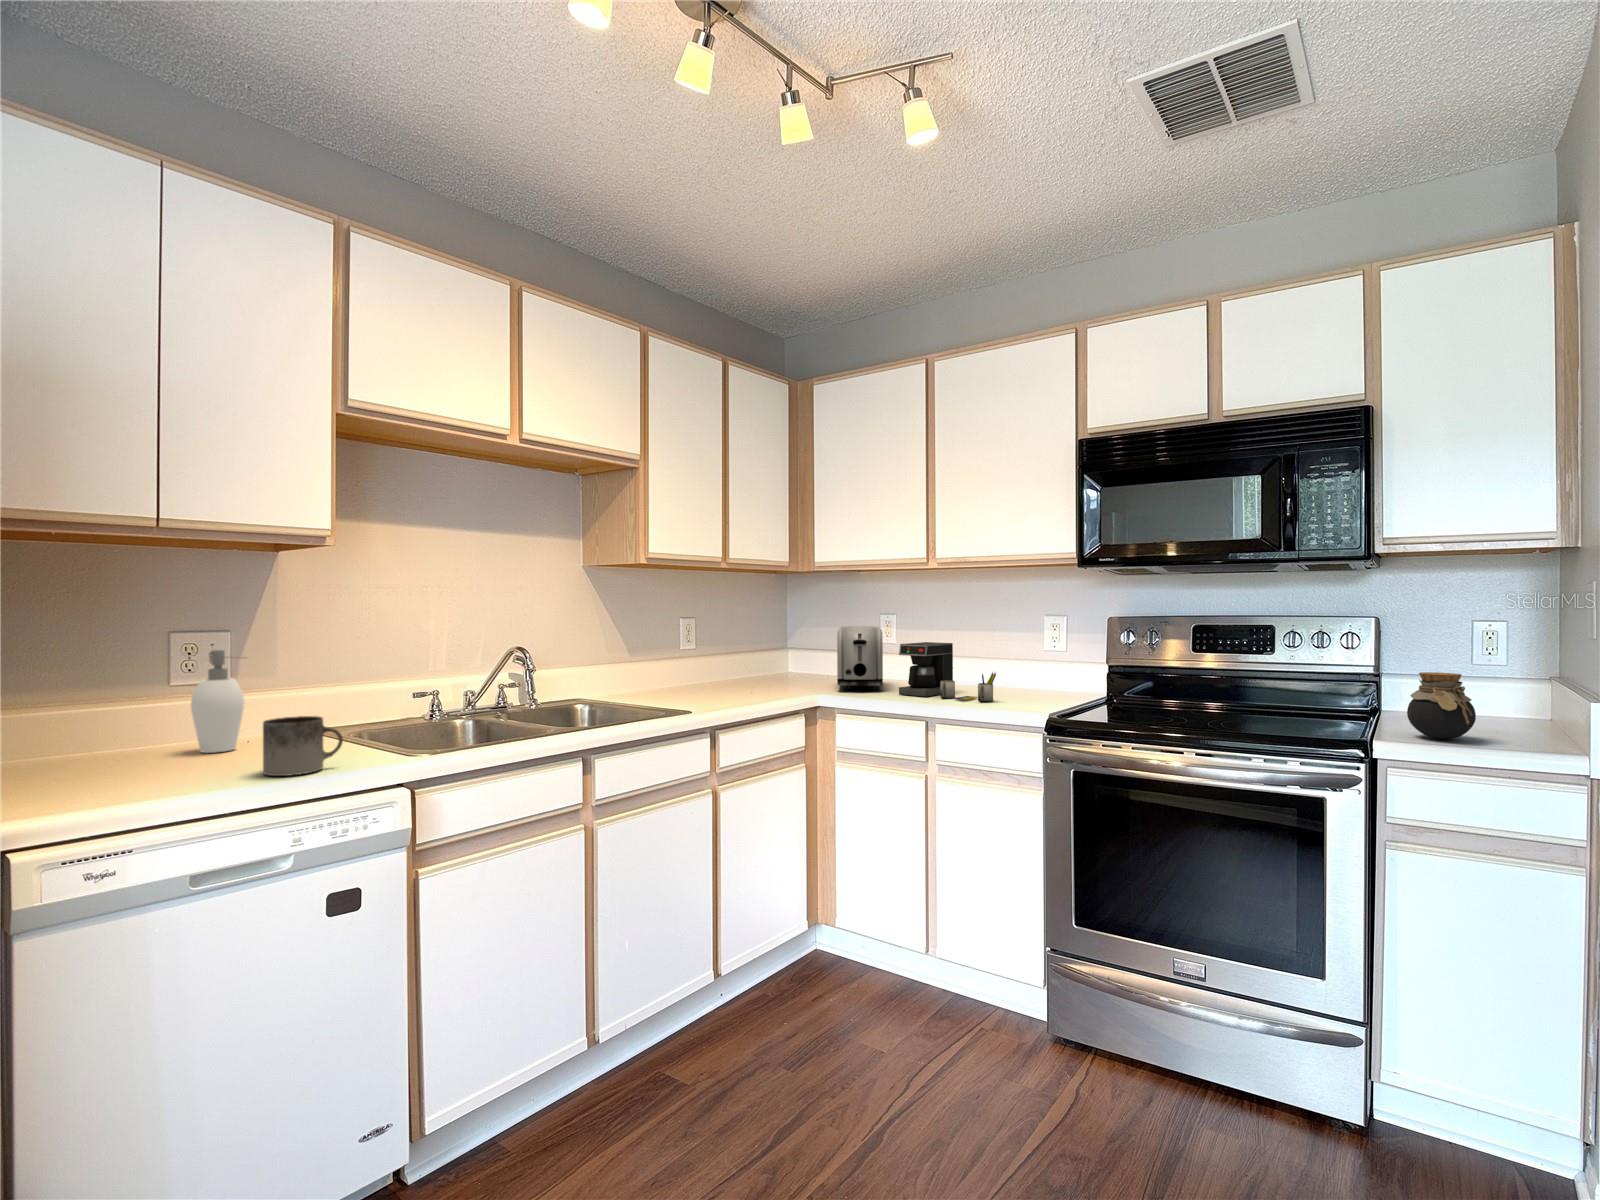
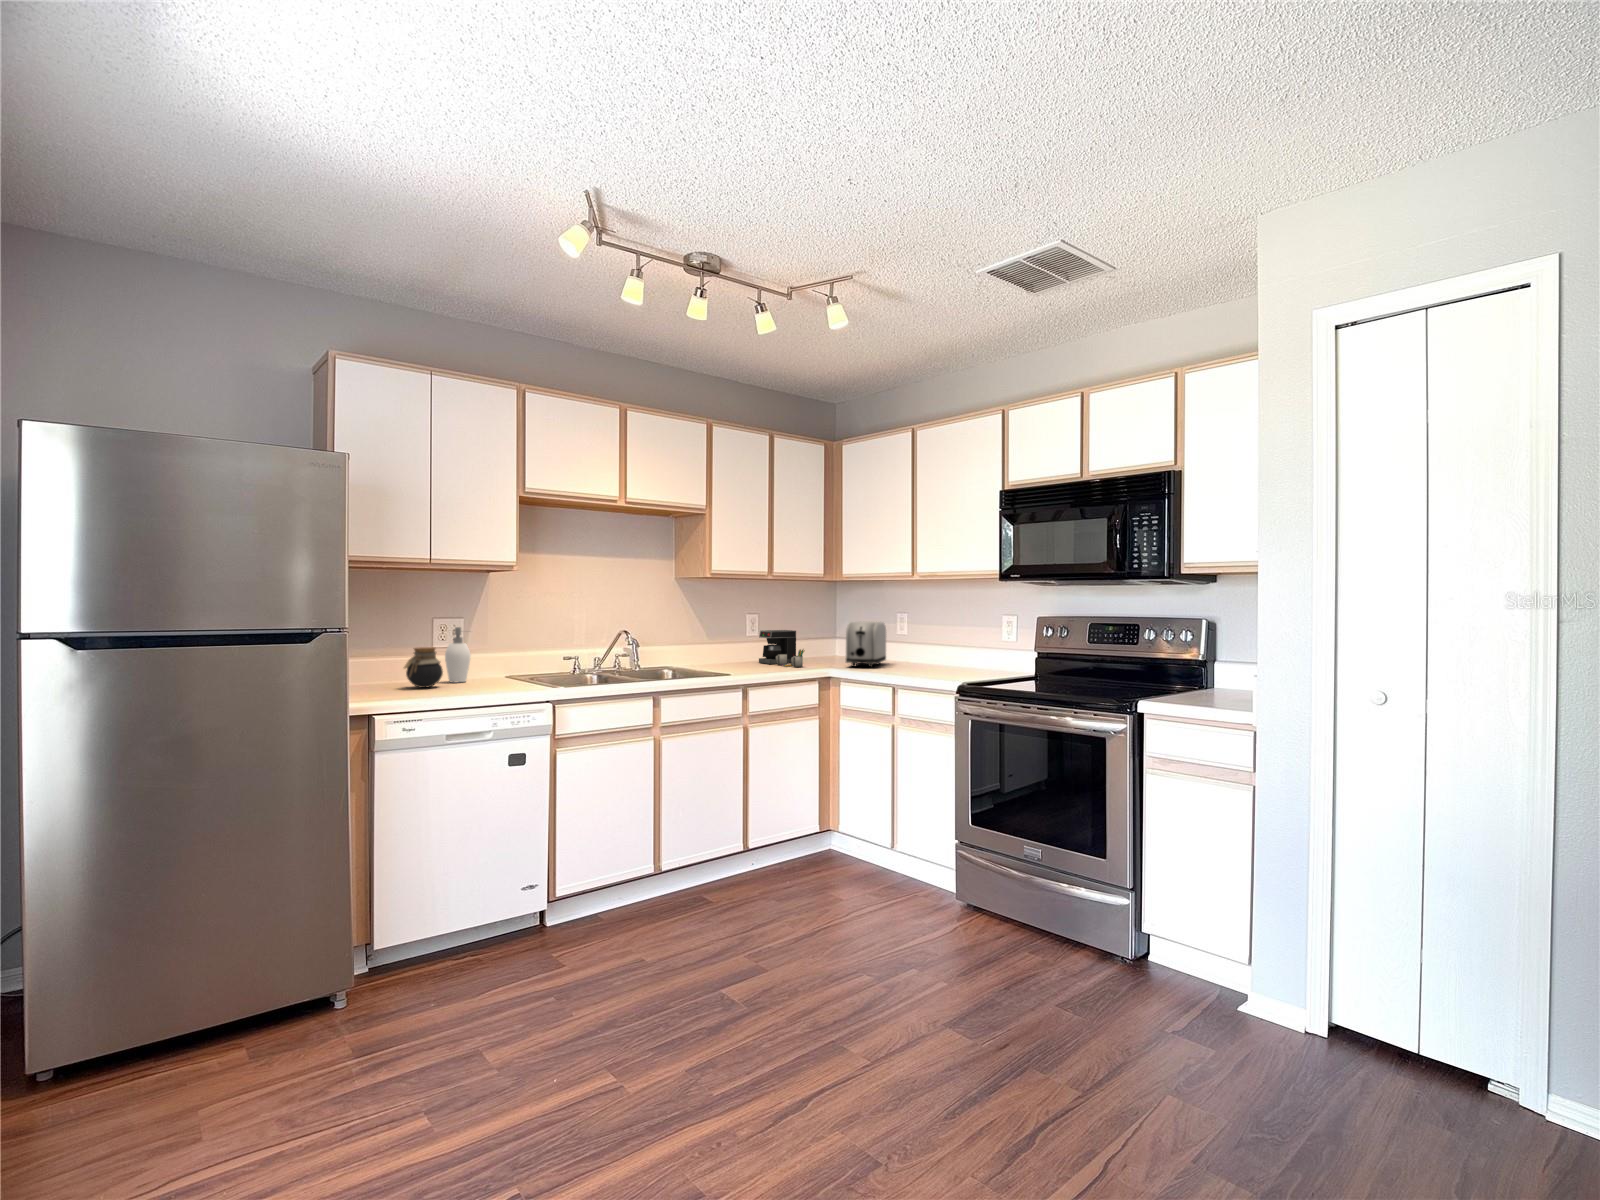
coffee maker: present [899,642,996,701] -> present [759,630,805,667]
jar: present [1407,672,1476,739] -> present [404,647,443,688]
mug: present [263,716,343,776] -> none [479,663,518,692]

